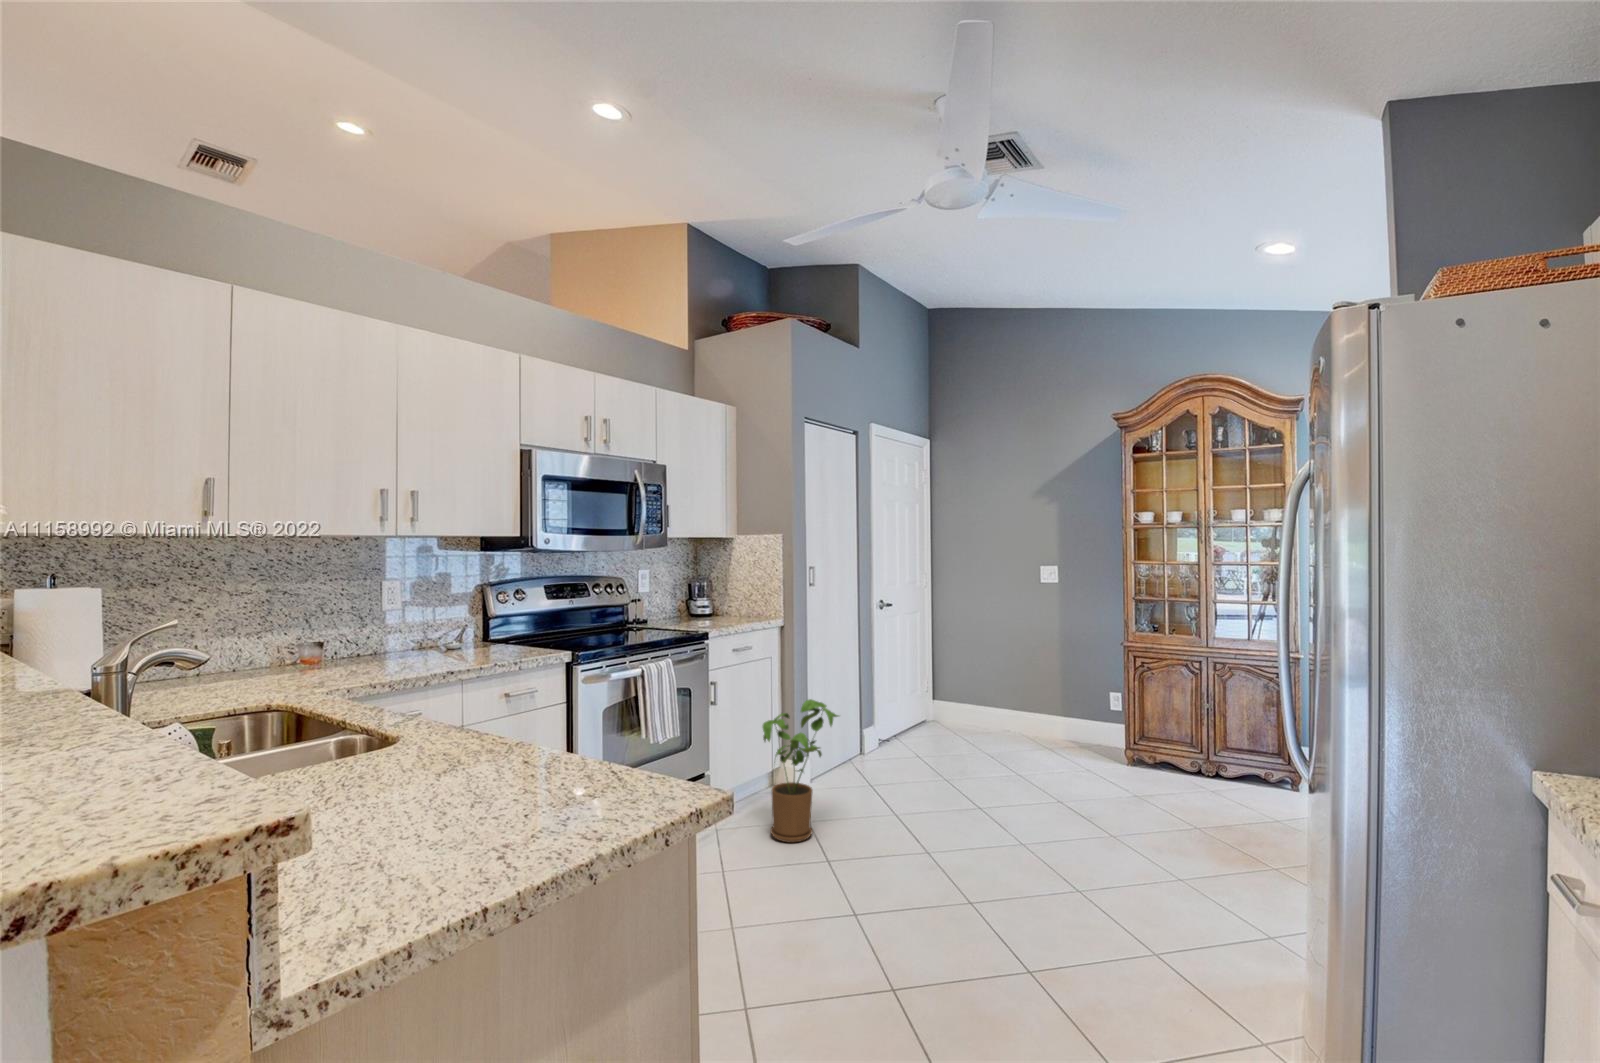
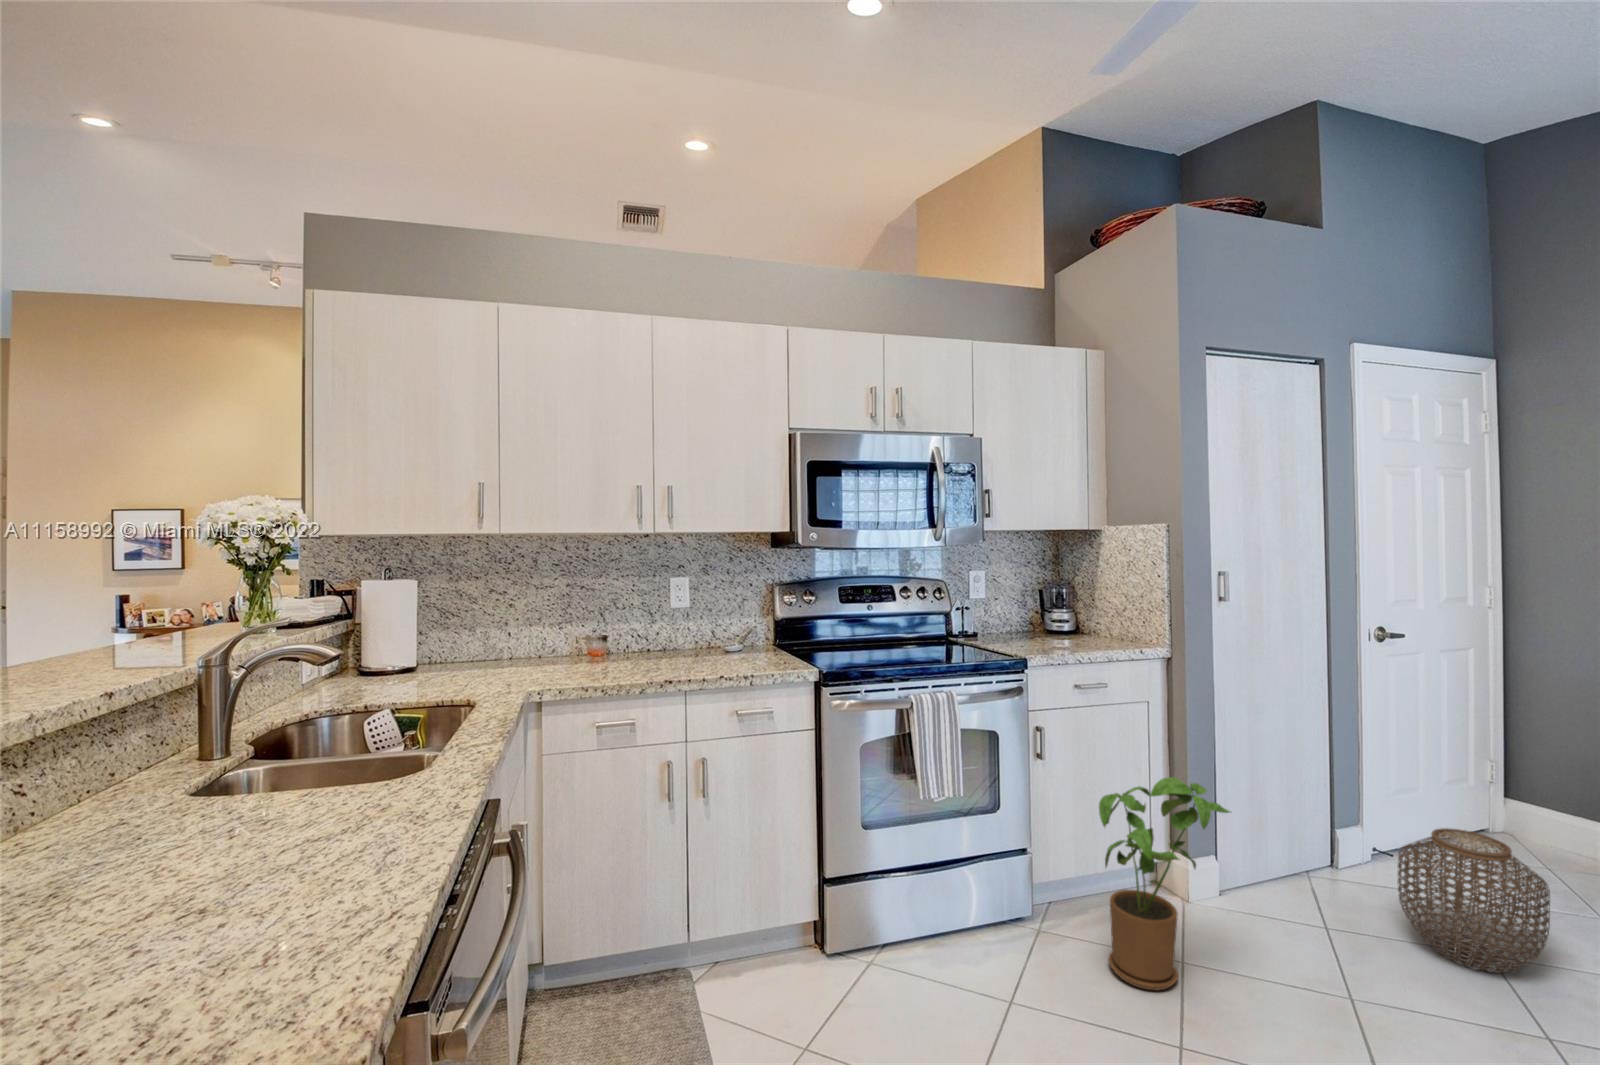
woven basket: none [904,713,968,787] -> present [1398,828,1550,973]

